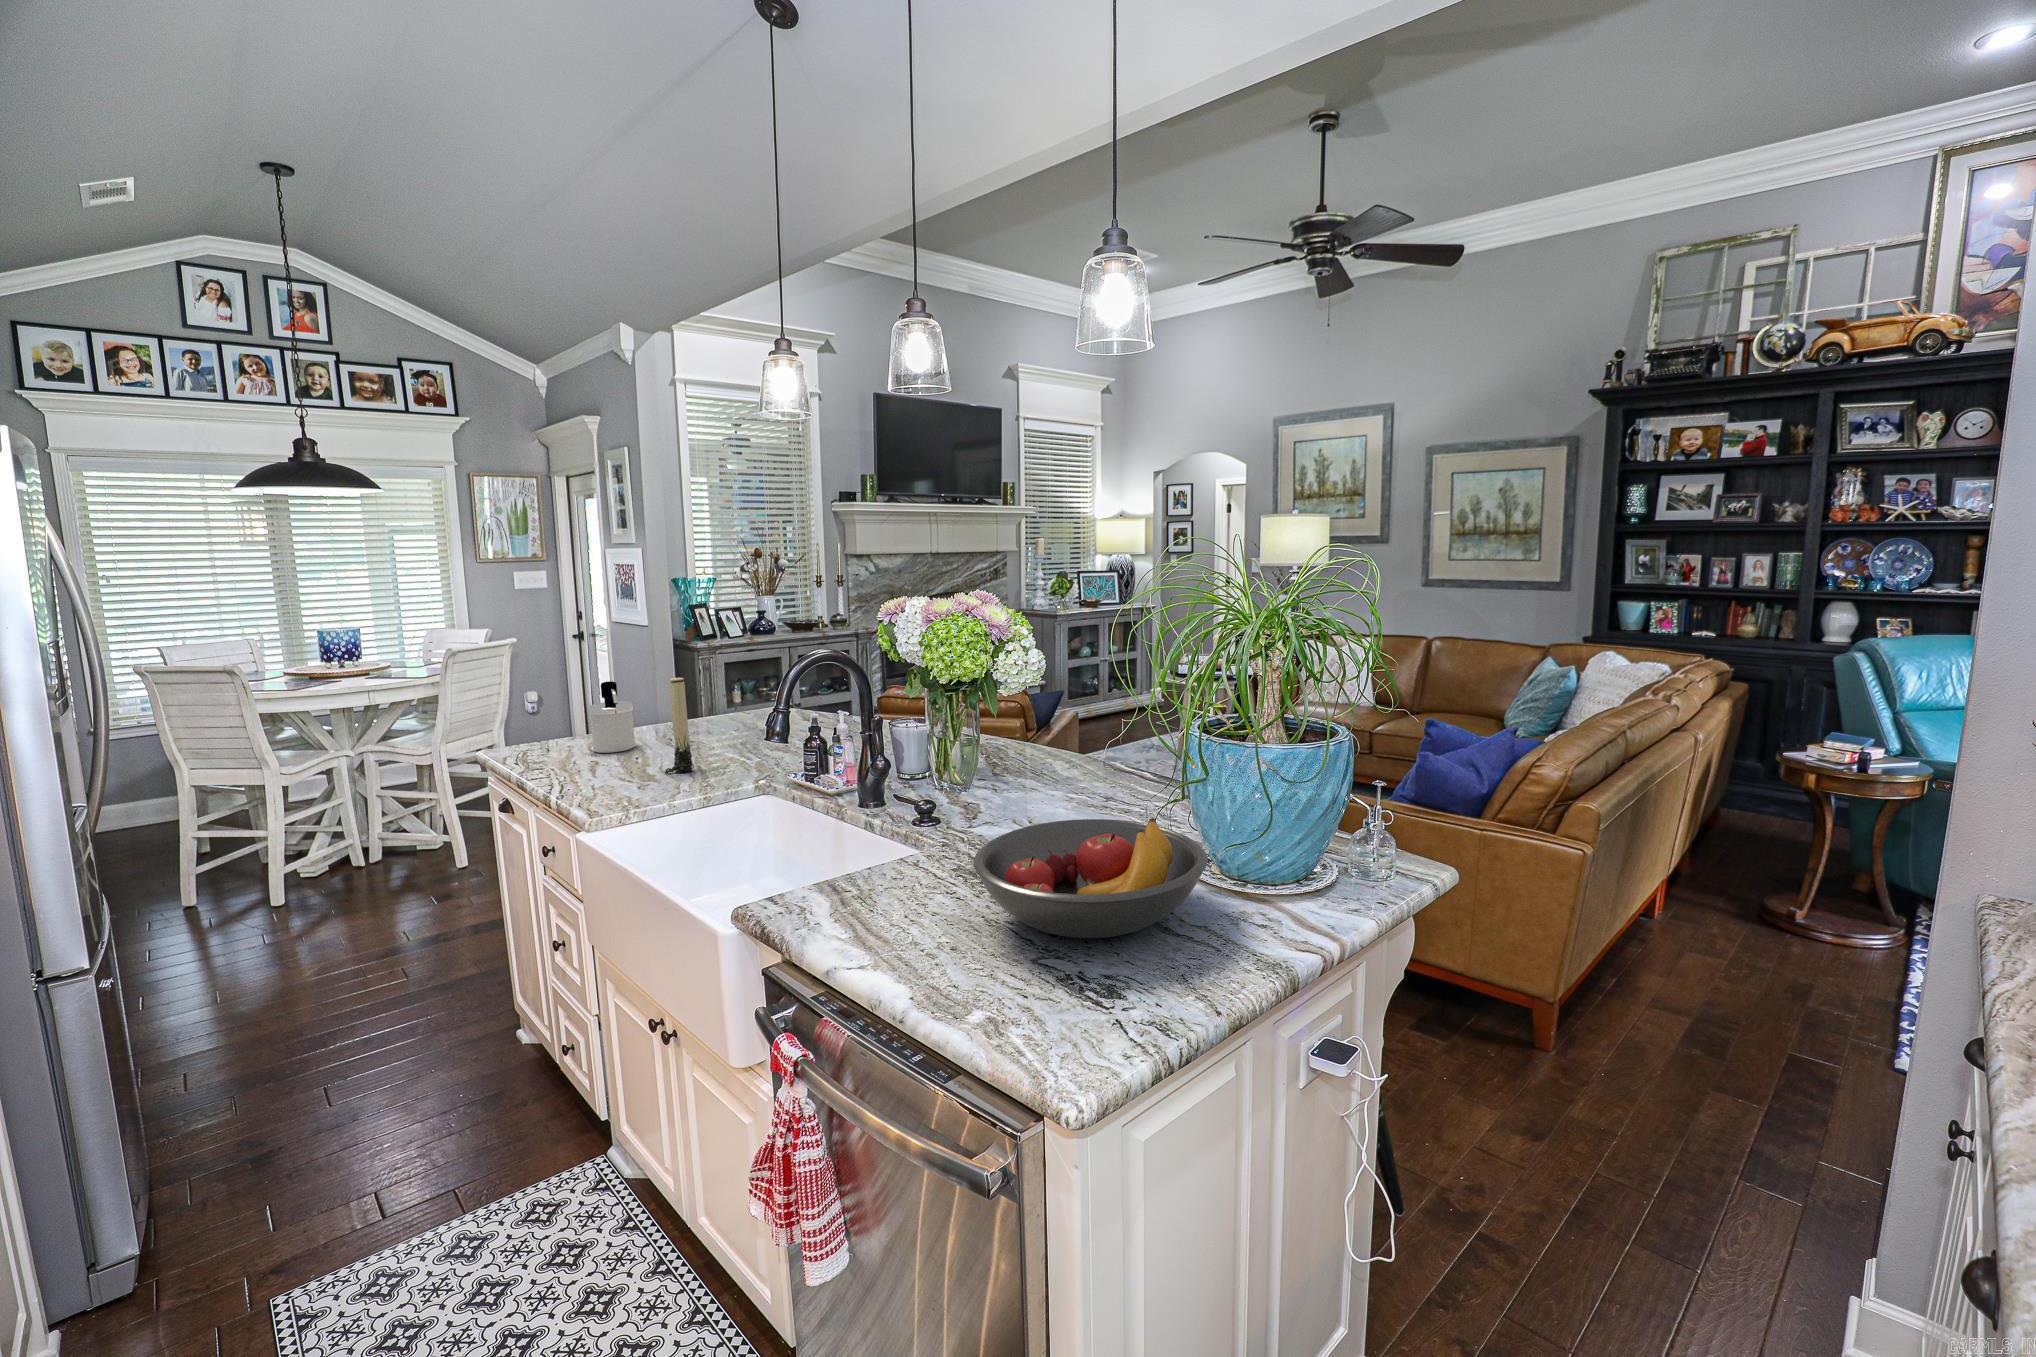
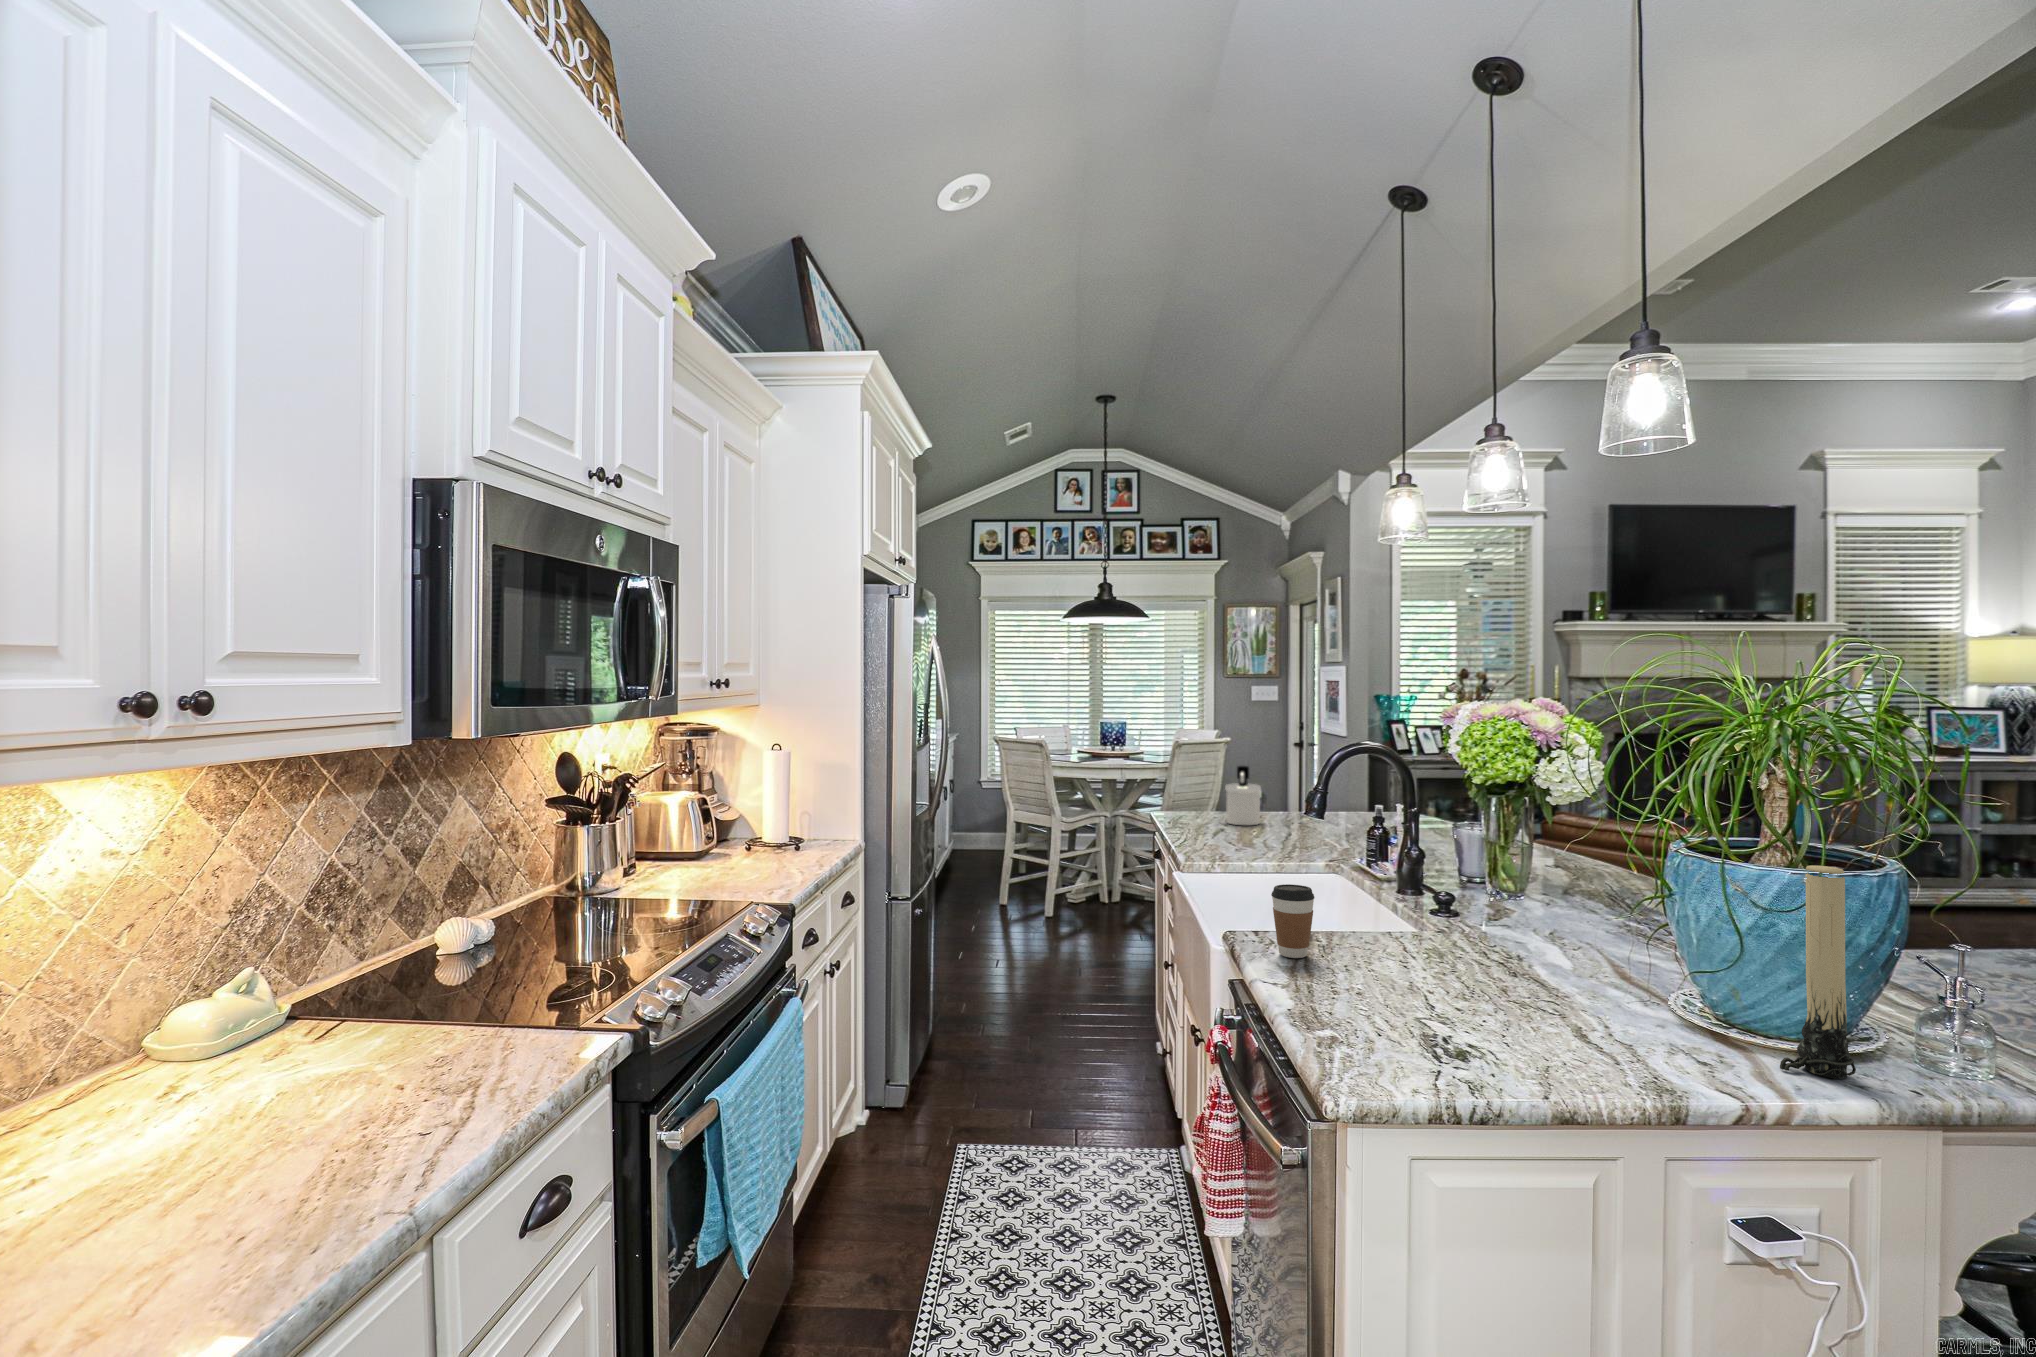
candle: present [665,678,694,774] -> present [1780,865,1856,1079]
fruit bowl: present [973,818,1208,938] -> none [1378,910,1646,1021]
coffee cup: none [831,842,881,929] -> present [1271,884,1314,958]

